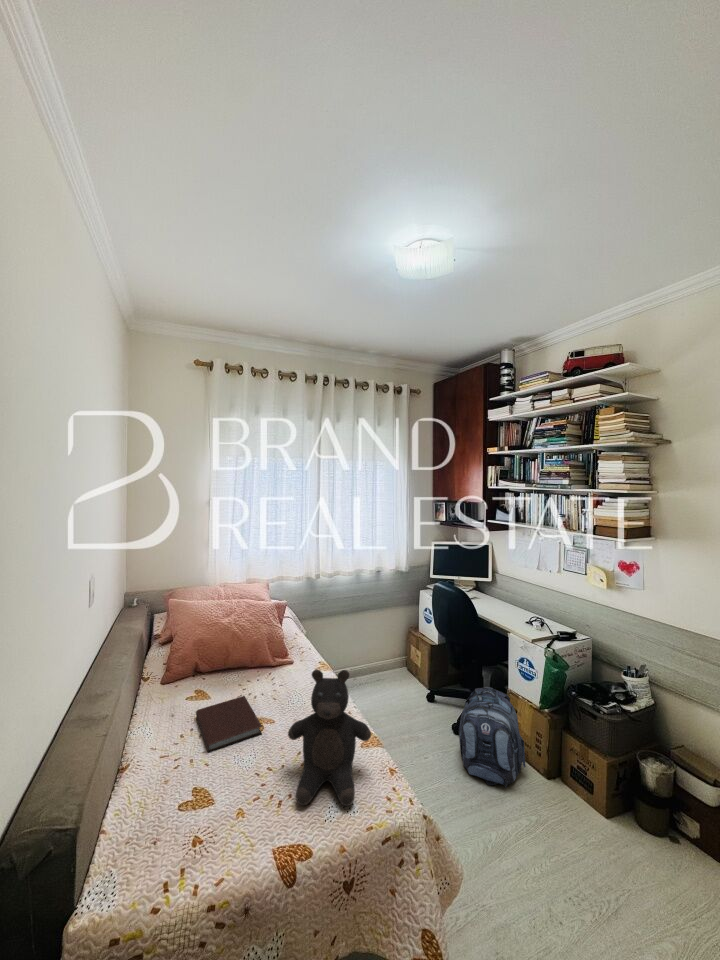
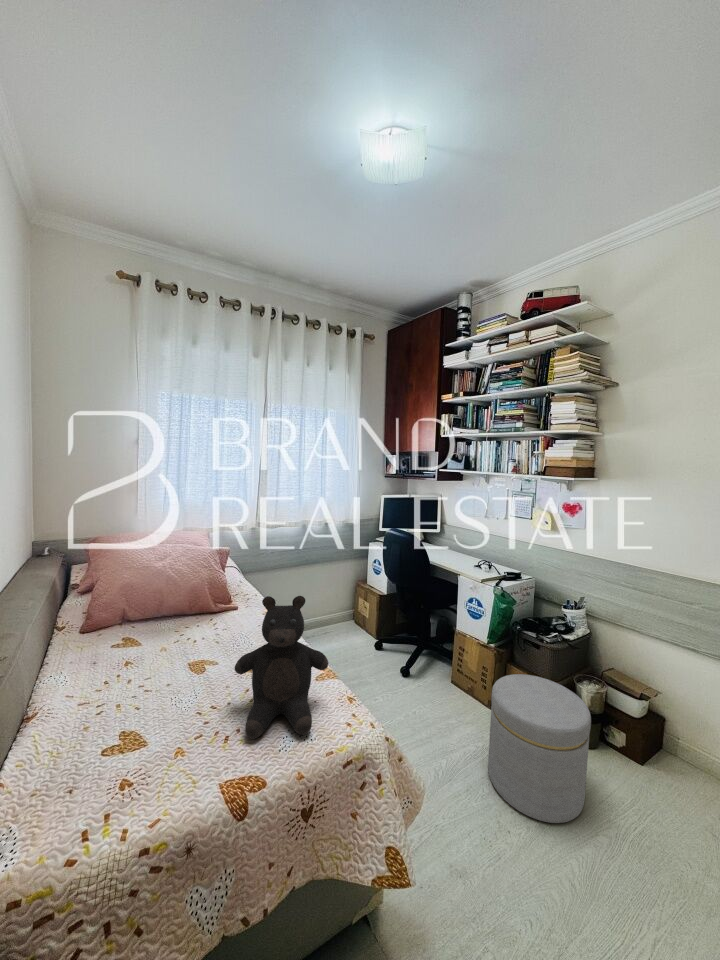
backpack: present [458,687,526,788] -> none [408,628,472,721]
notebook: present [196,696,262,753] -> none [122,641,203,698]
ottoman: none [541,746,651,921] -> present [488,674,591,823]

